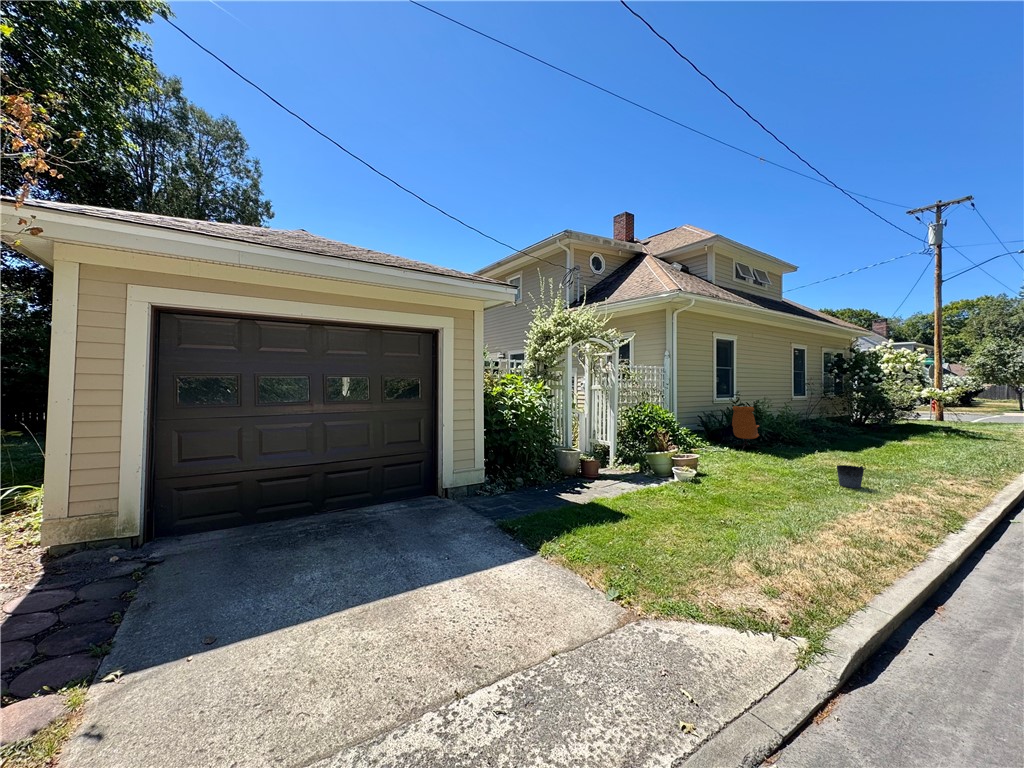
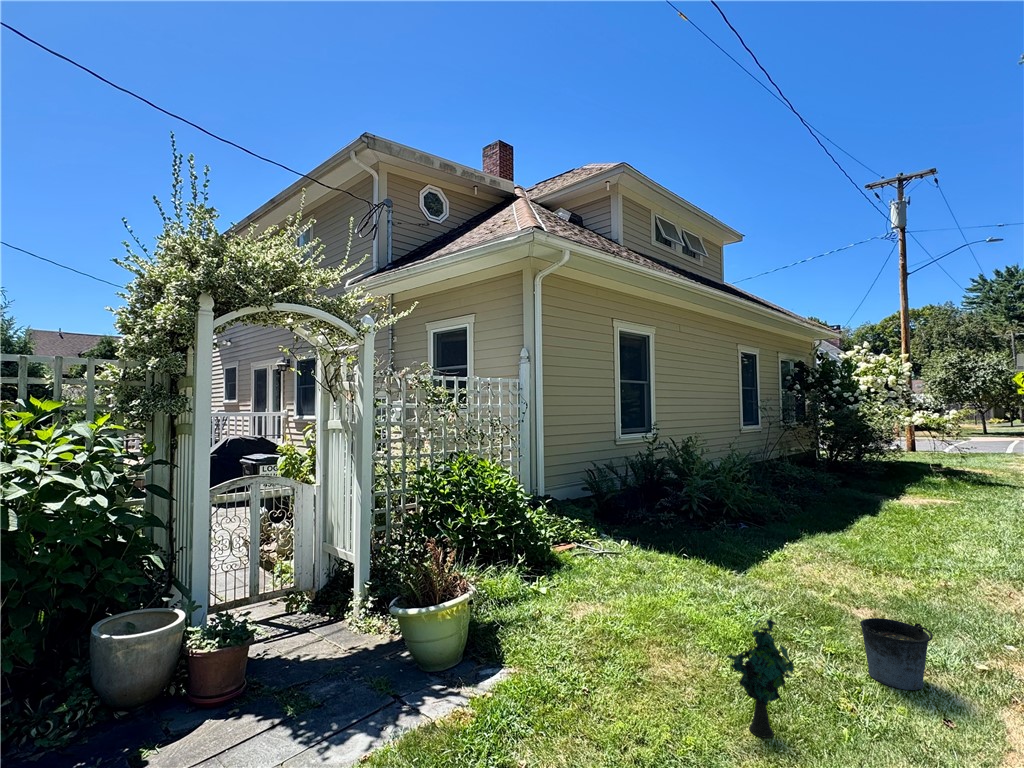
lounge chair: present [731,406,760,449] -> none [643,453,695,535]
decorative plant: none [778,453,804,491] -> present [727,619,794,738]

